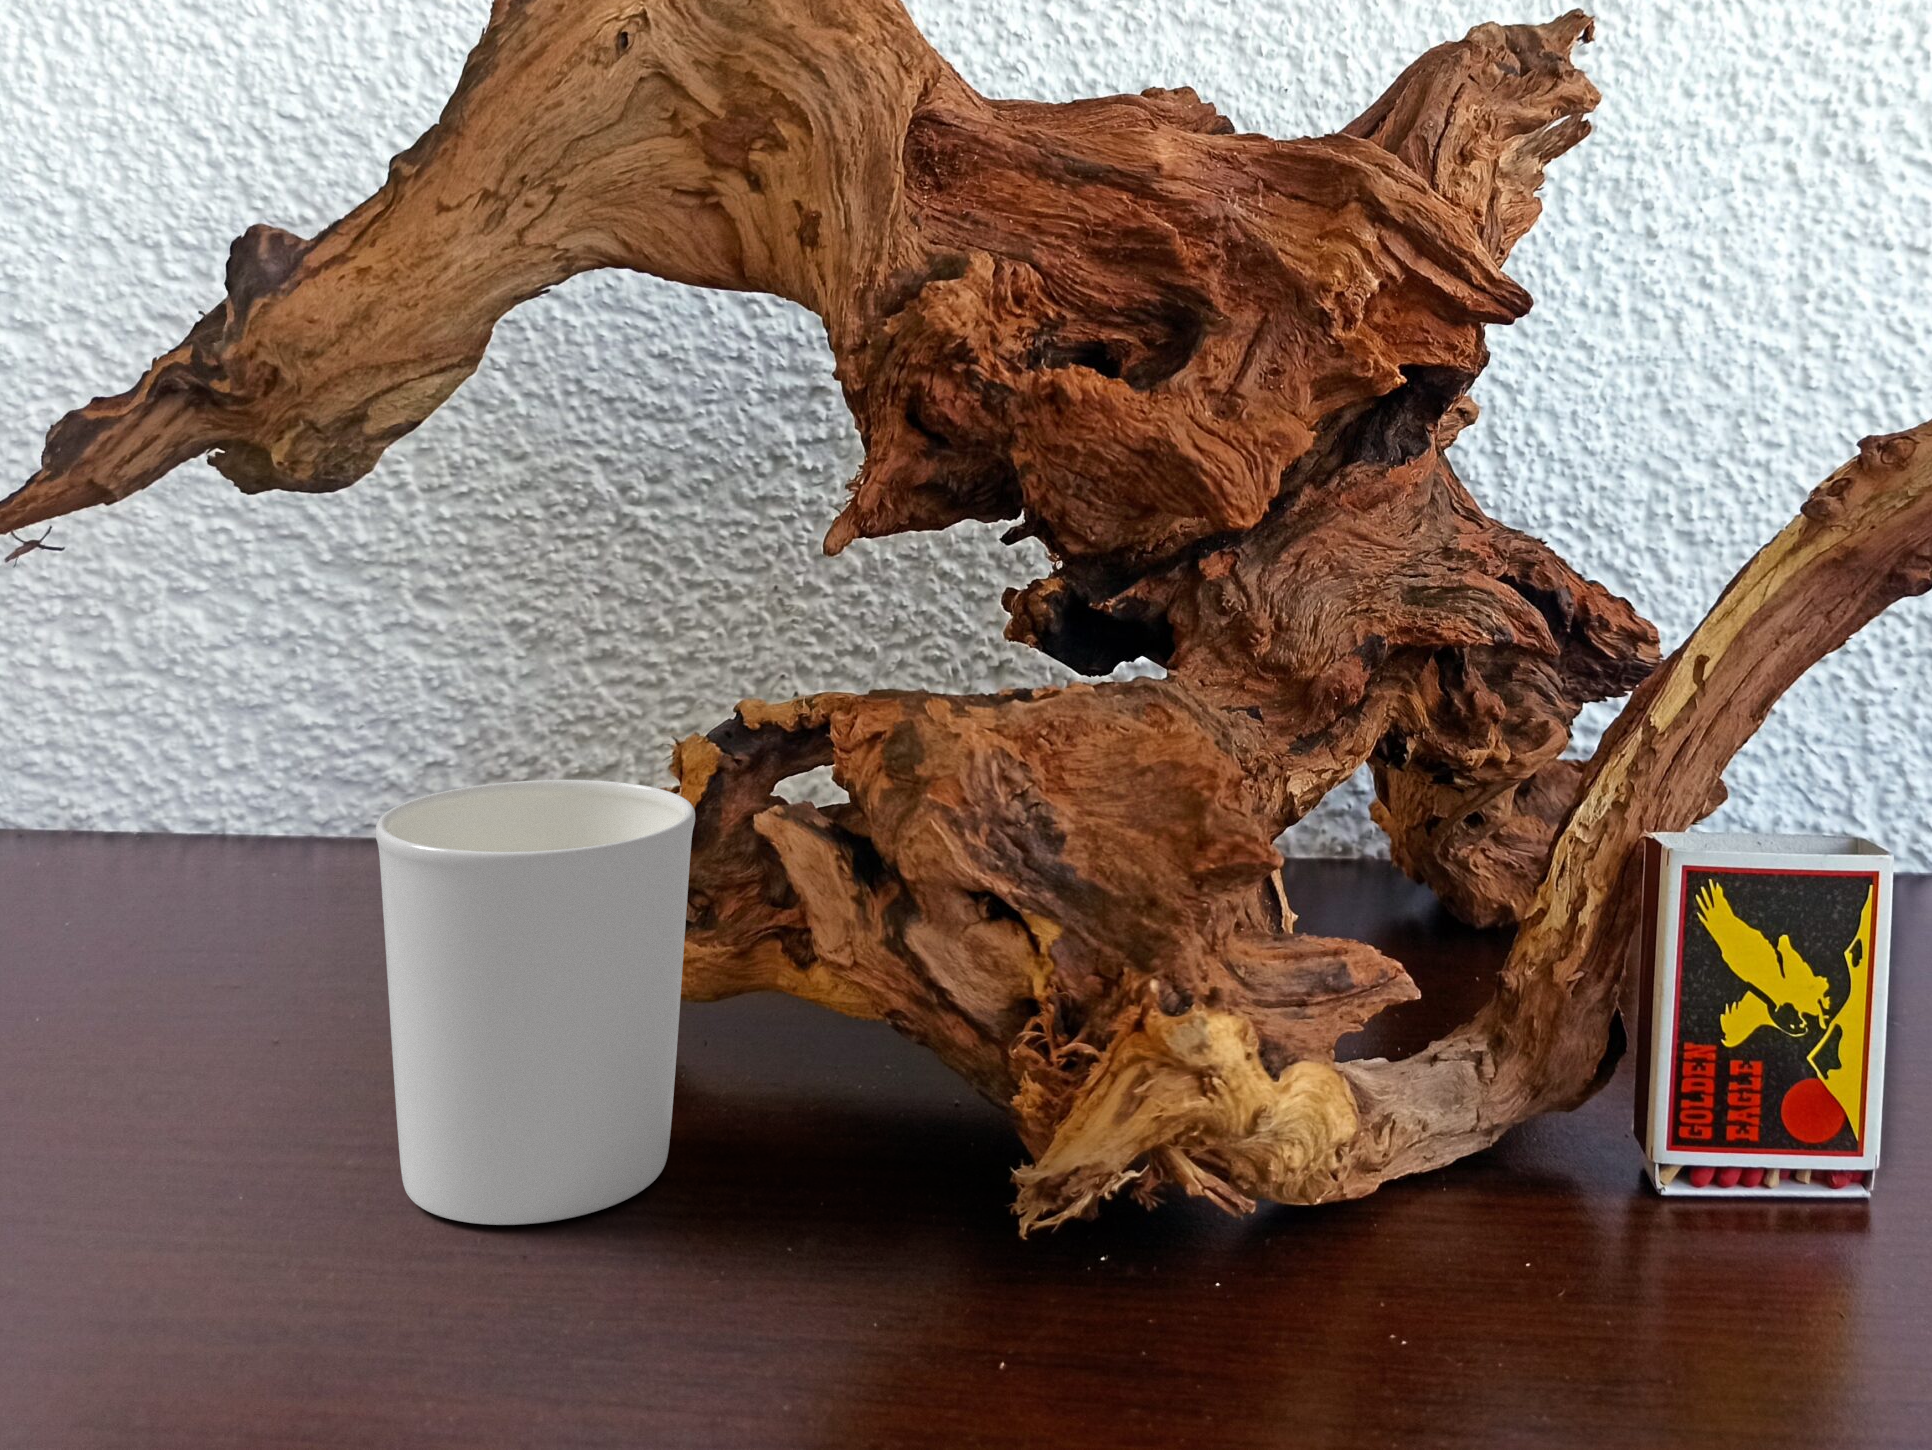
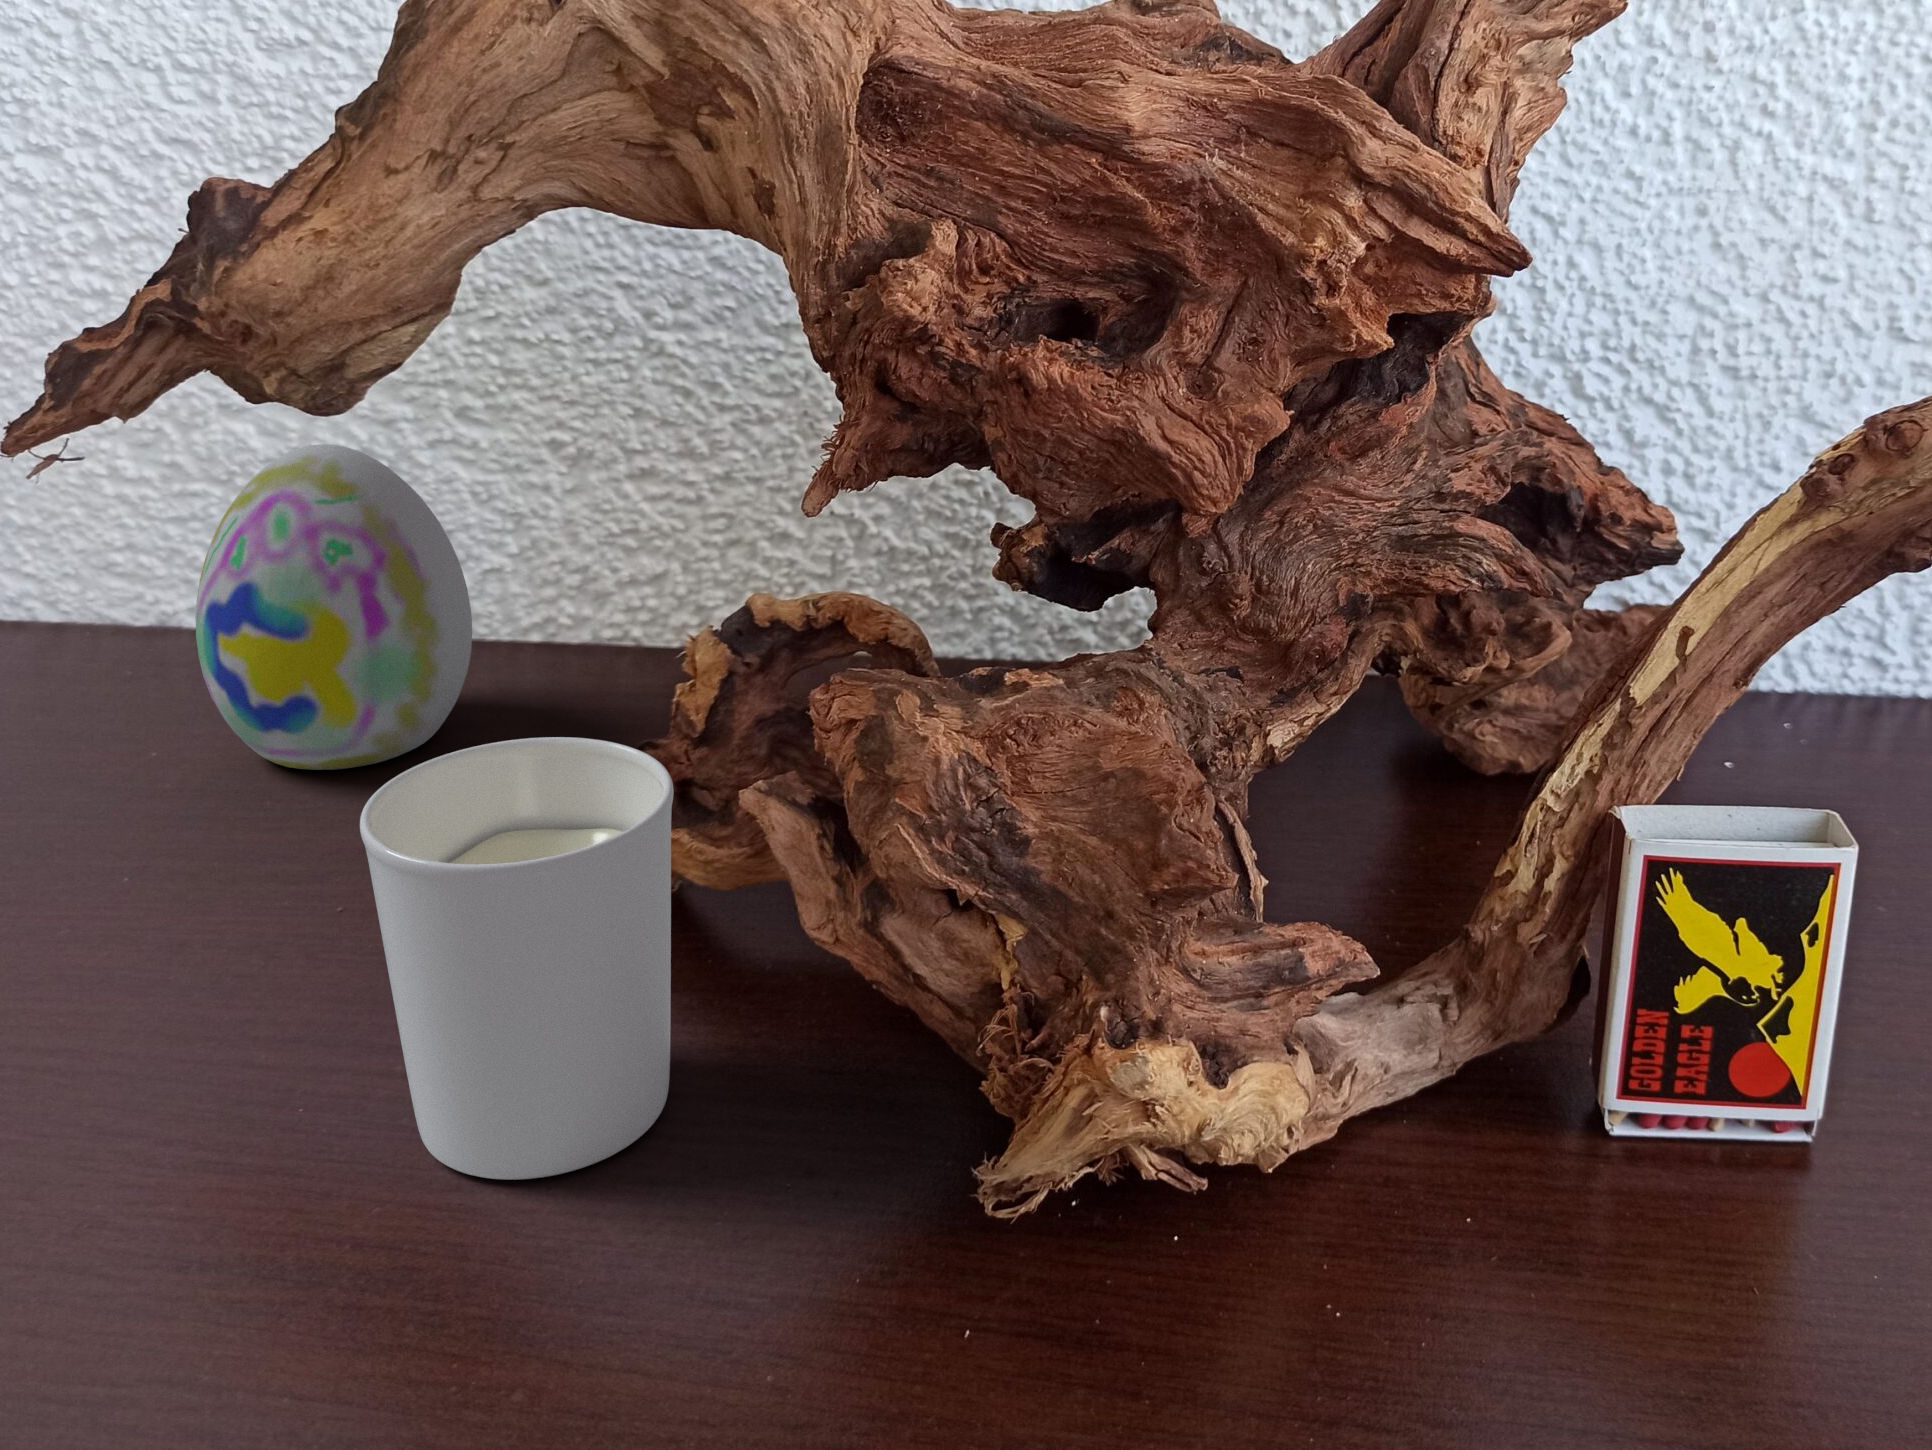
decorative egg: none [149,589,433,925] -> present [196,444,472,770]

